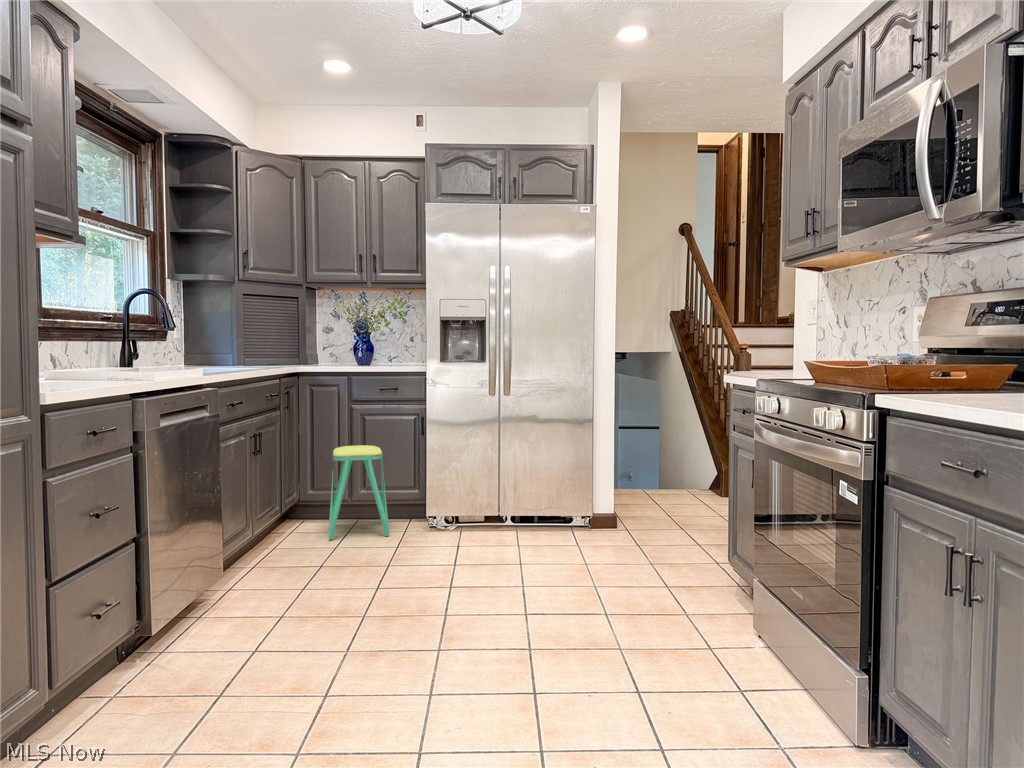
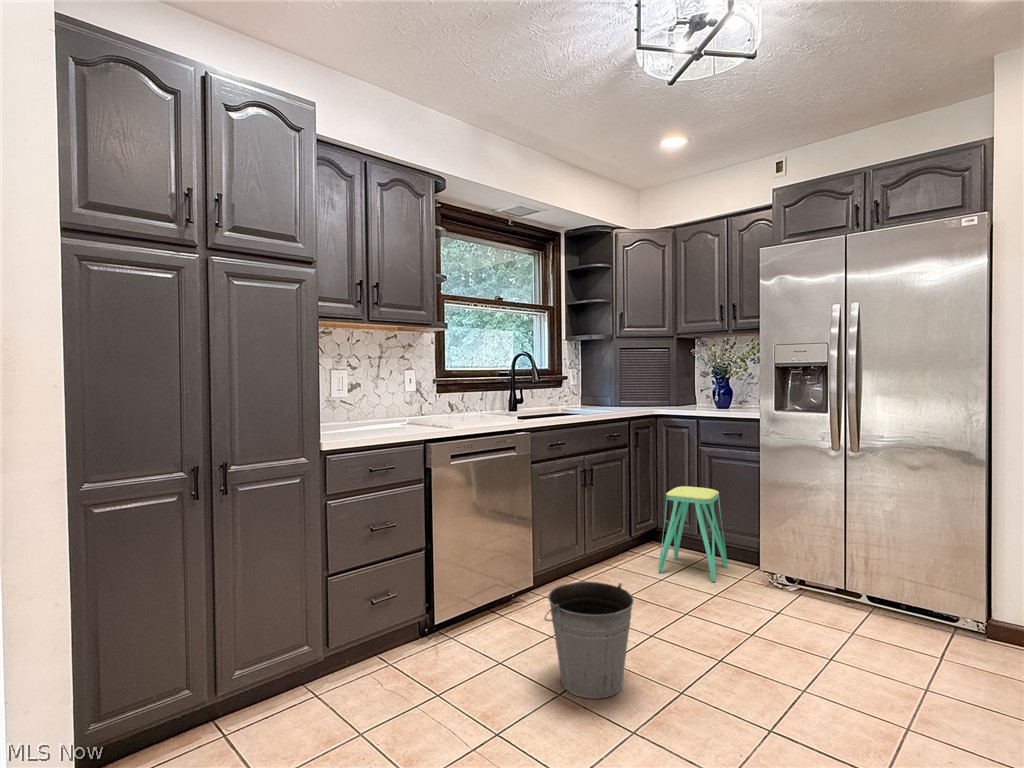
bucket: none [323,531,415,646] -> present [544,581,634,699]

